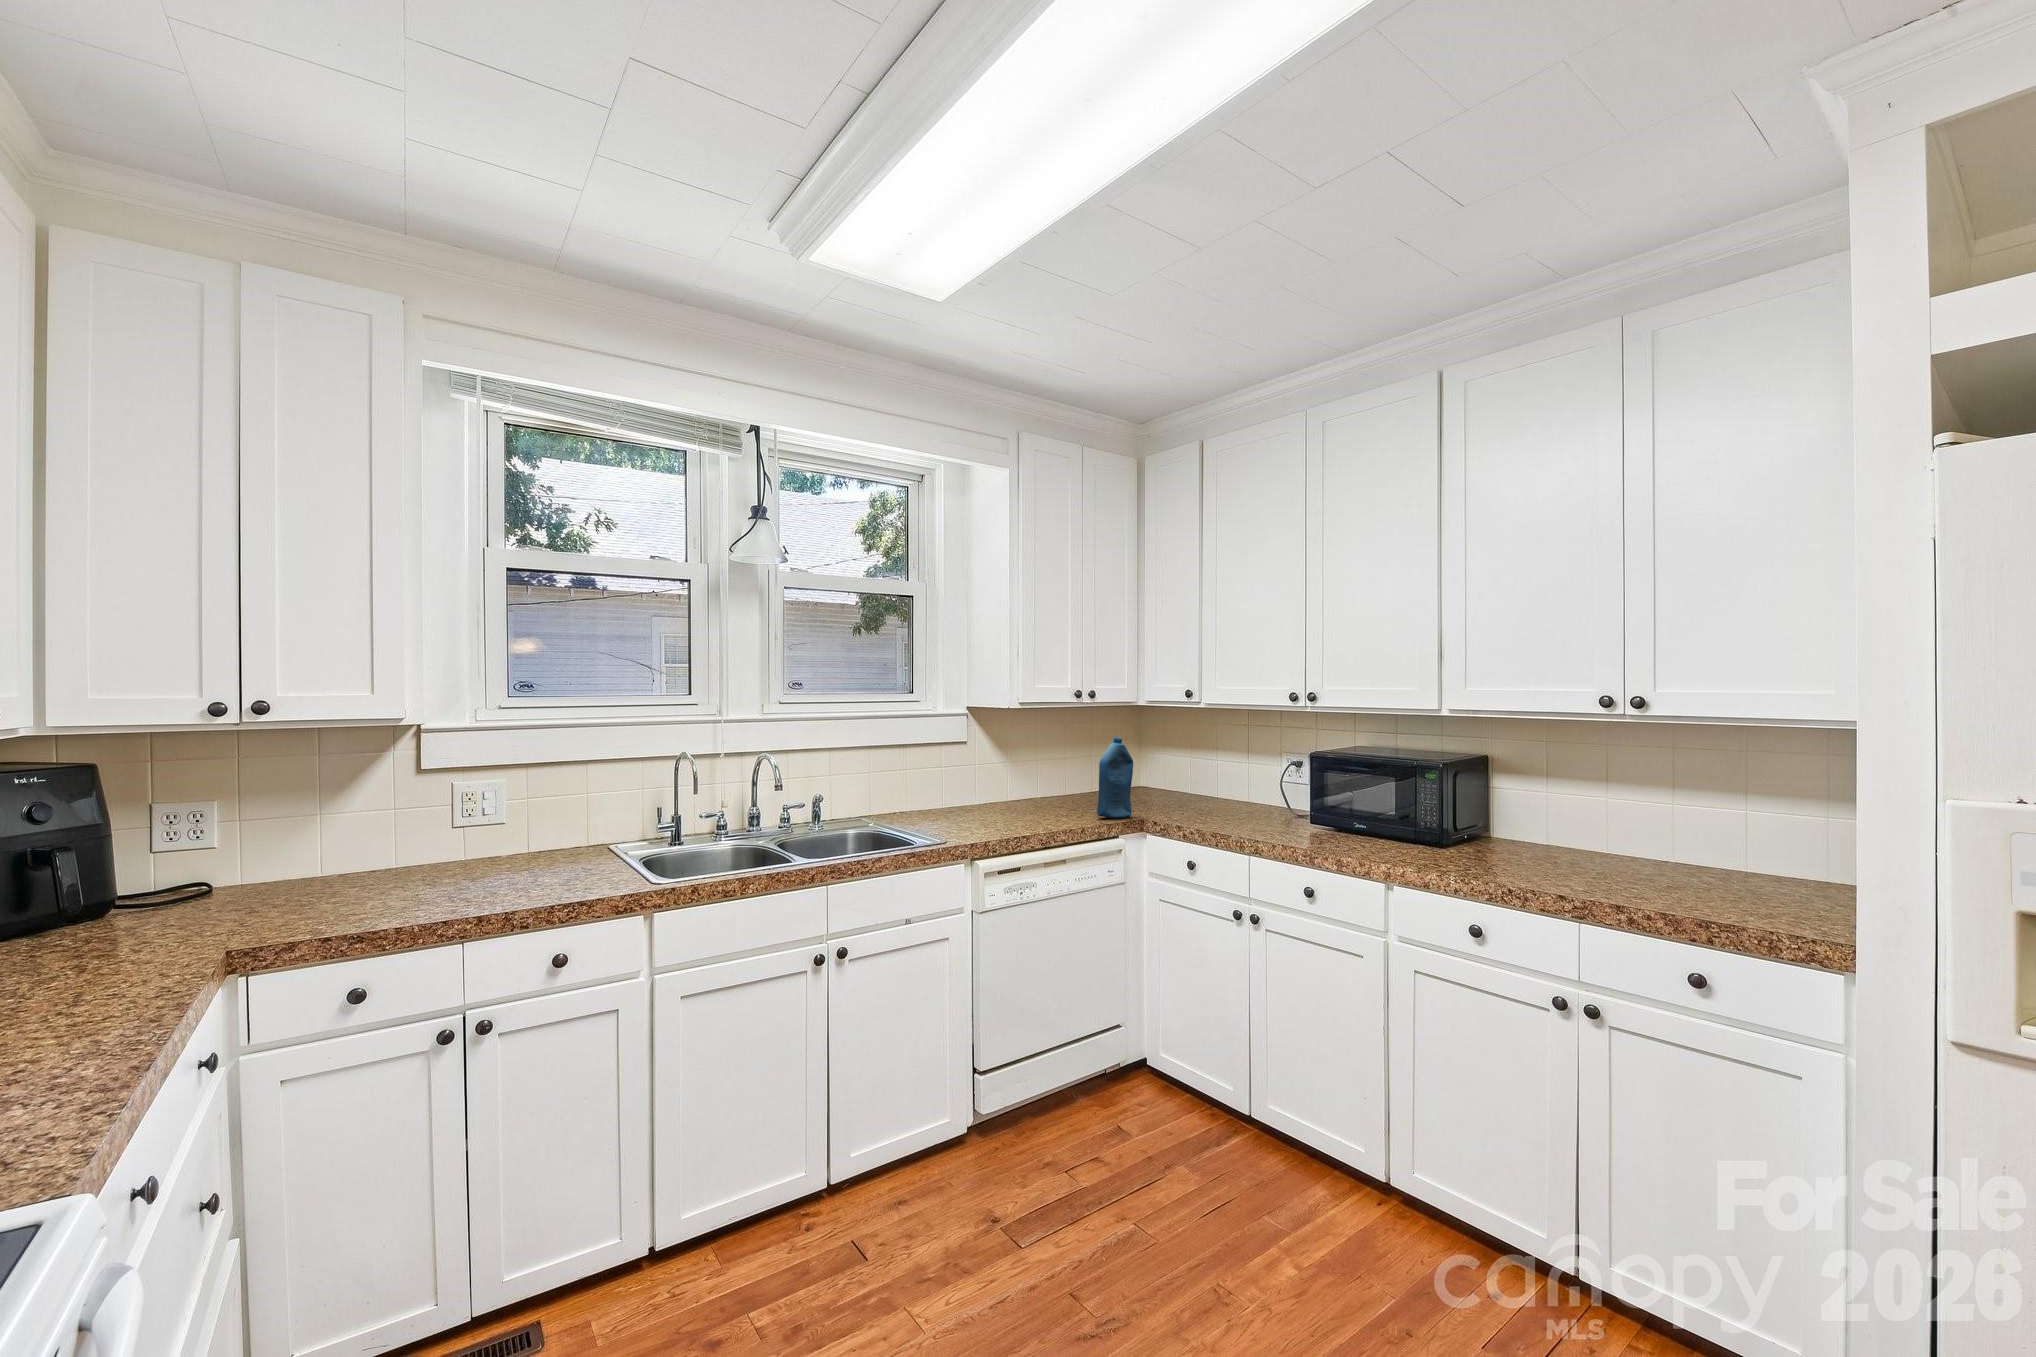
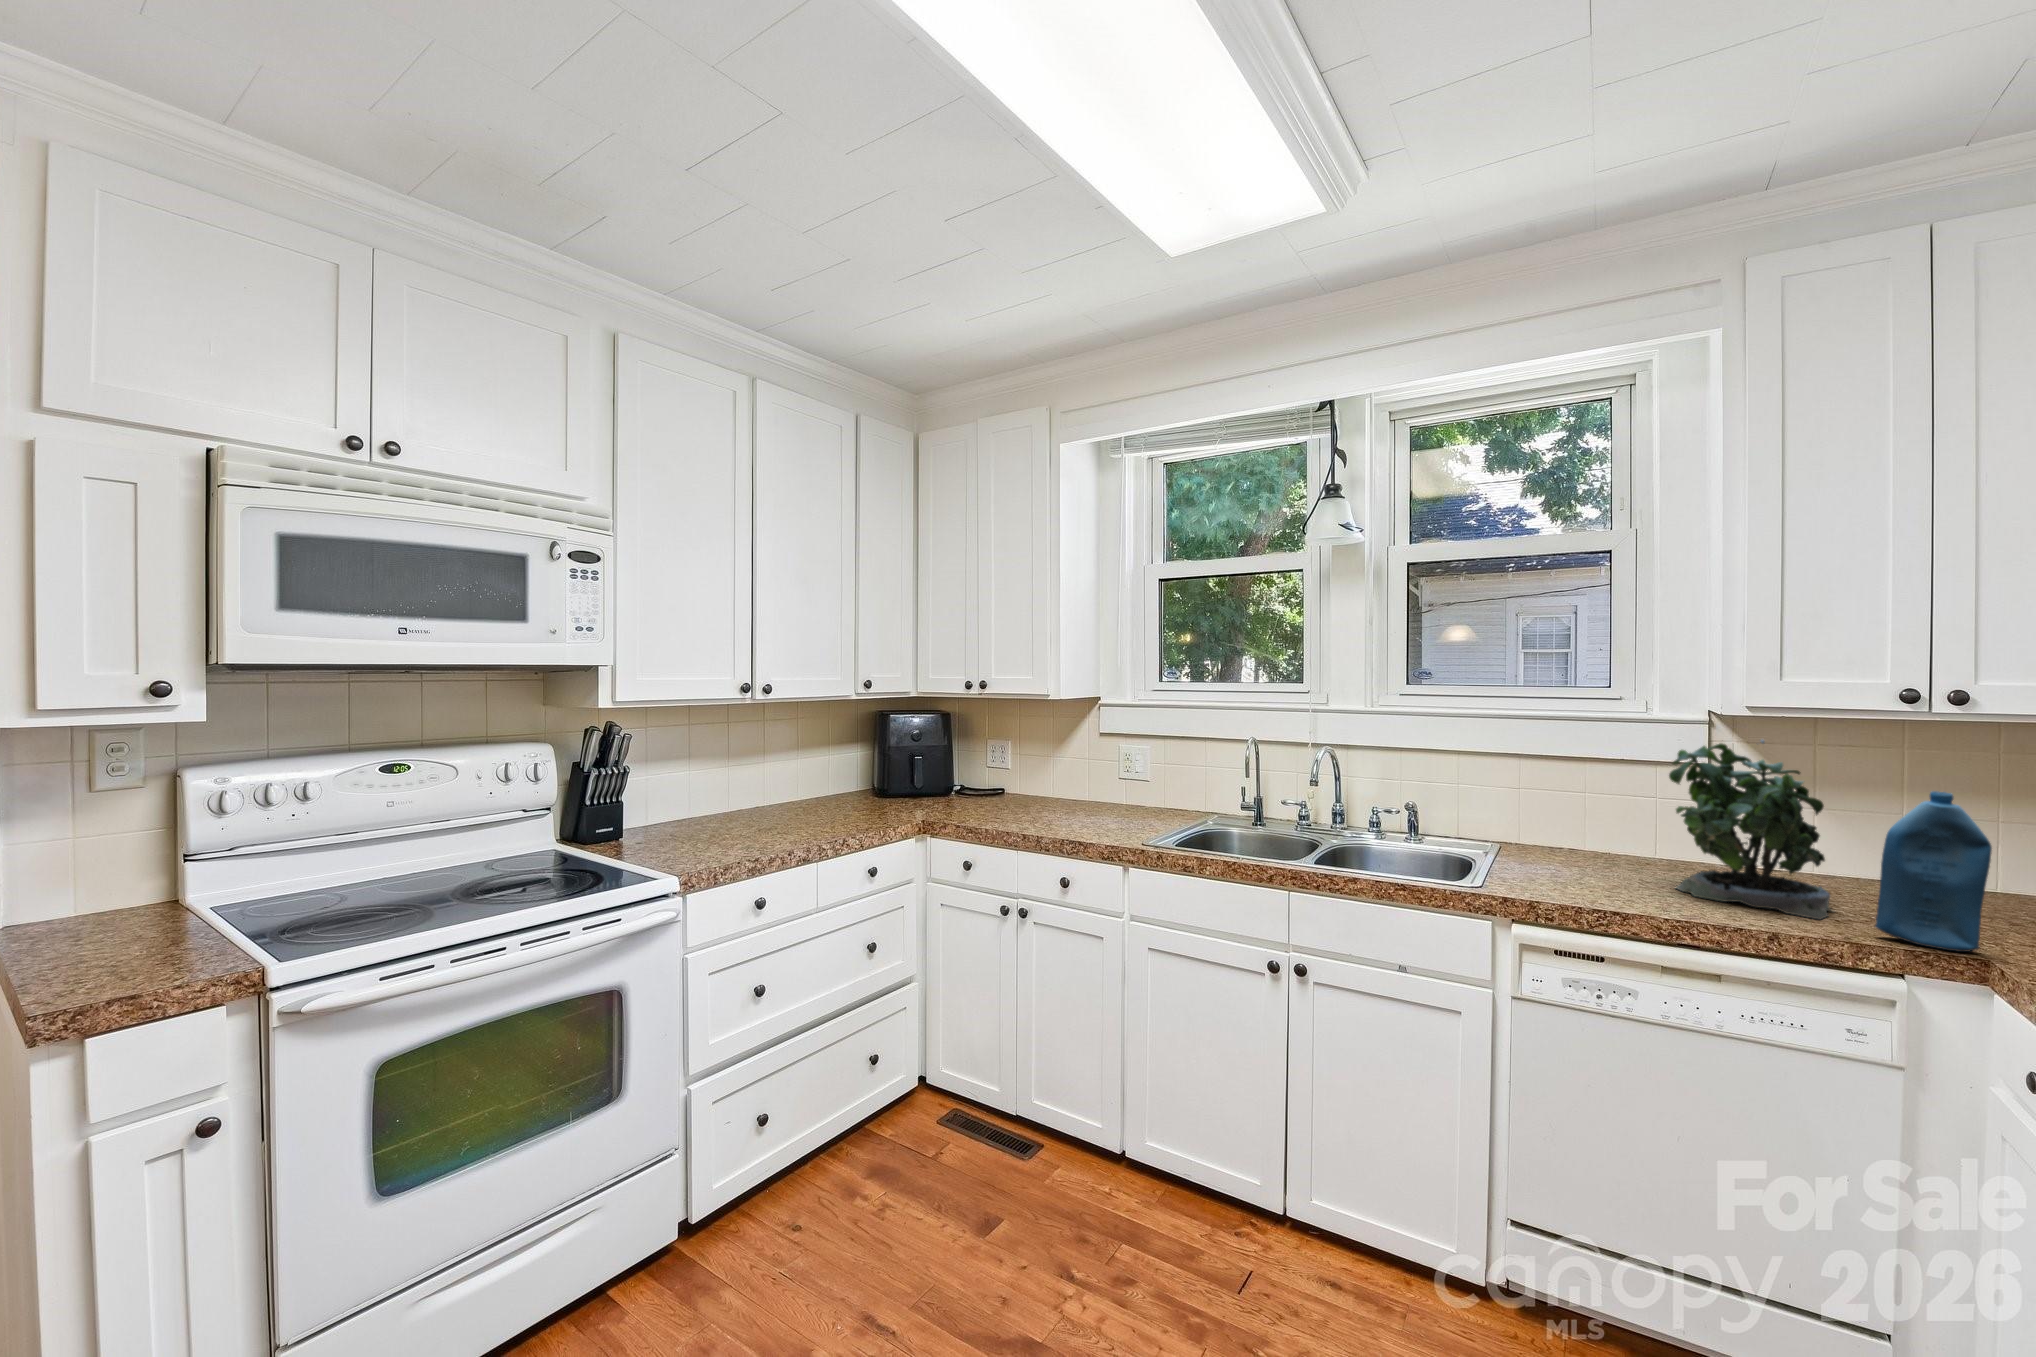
potted plant: none [971,717,1065,820] -> present [1669,740,1834,920]

